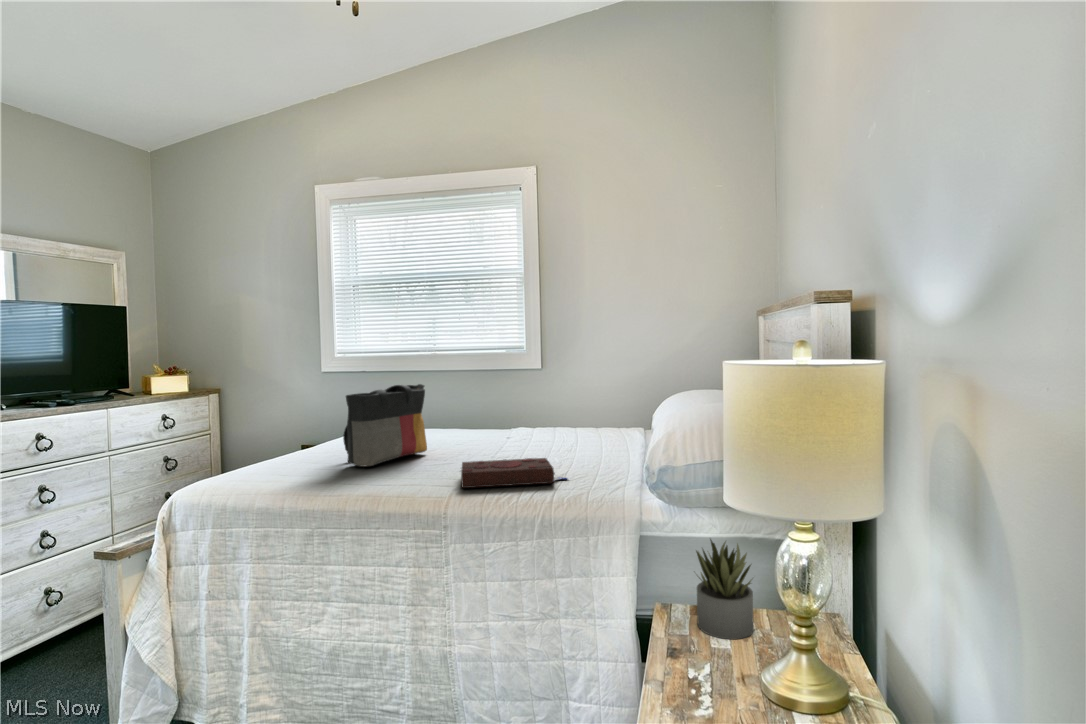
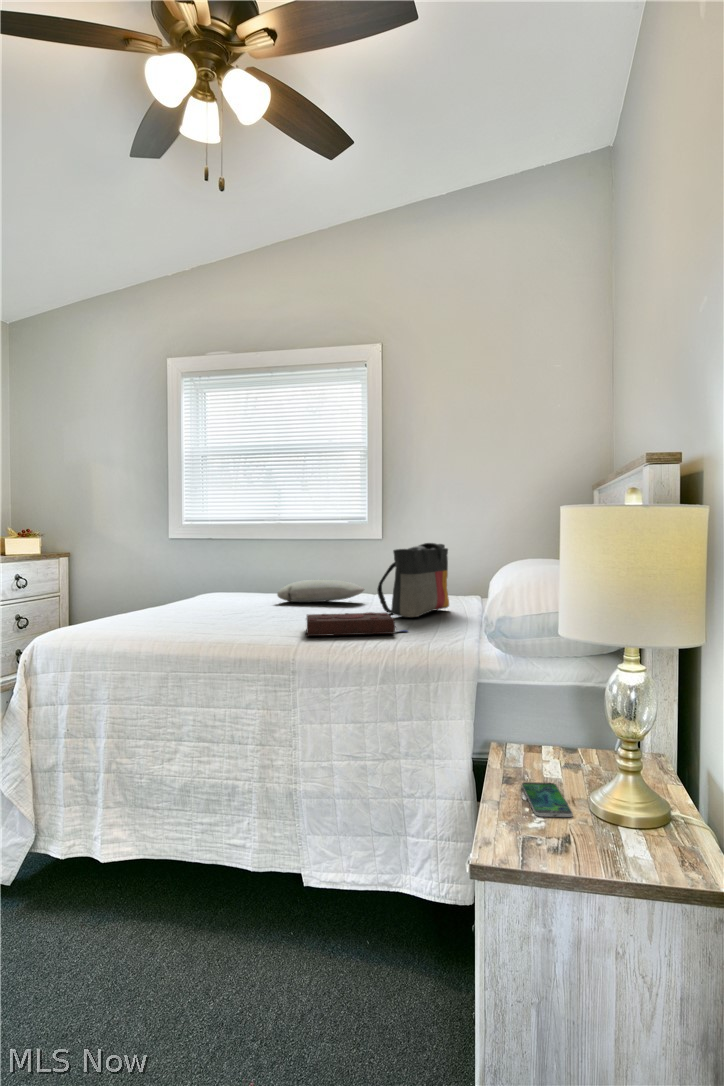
tote bag: present [343,384,427,467] -> present [377,543,449,617]
pillow: none [435,417,525,439] -> present [277,580,364,602]
succulent plant: present [696,539,754,639] -> none [526,680,586,773]
smartphone: none [688,655,743,701] -> present [522,782,573,817]

